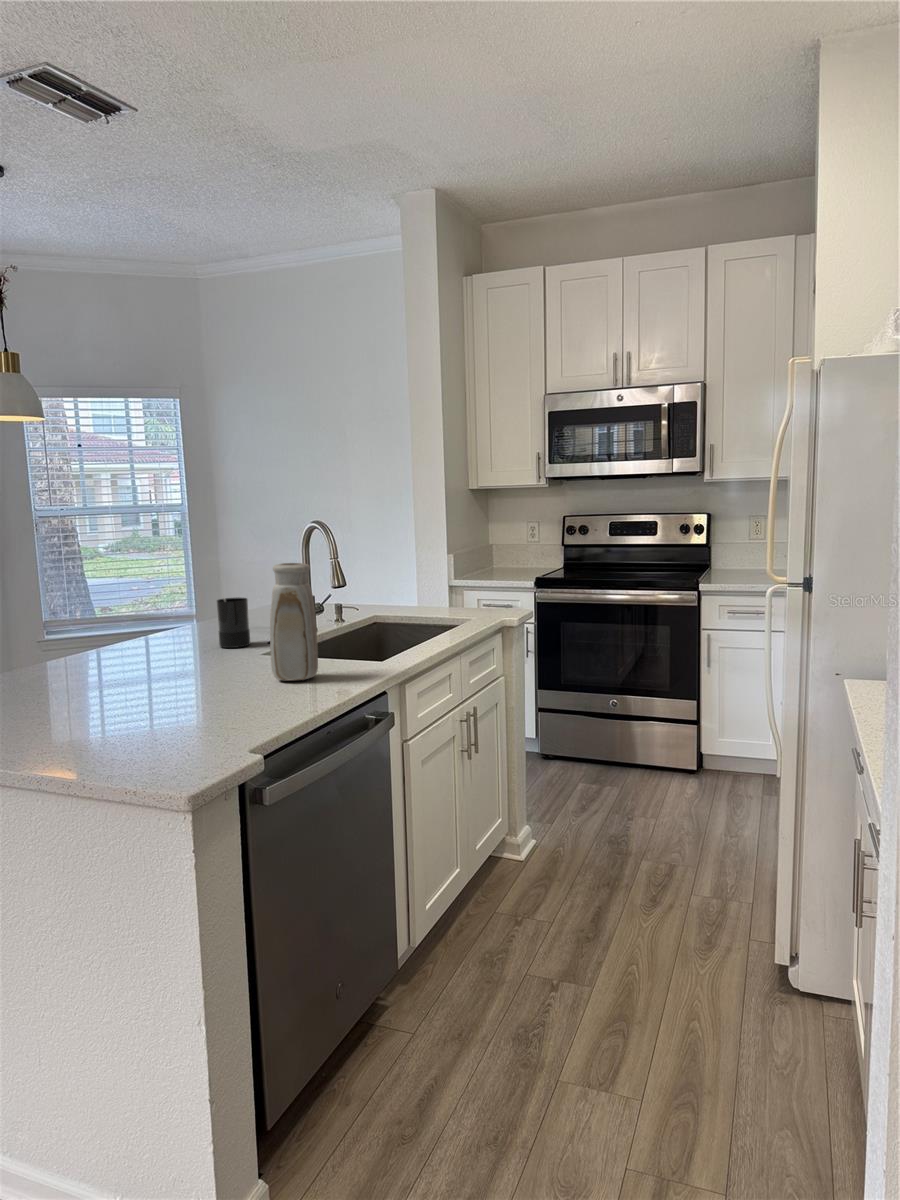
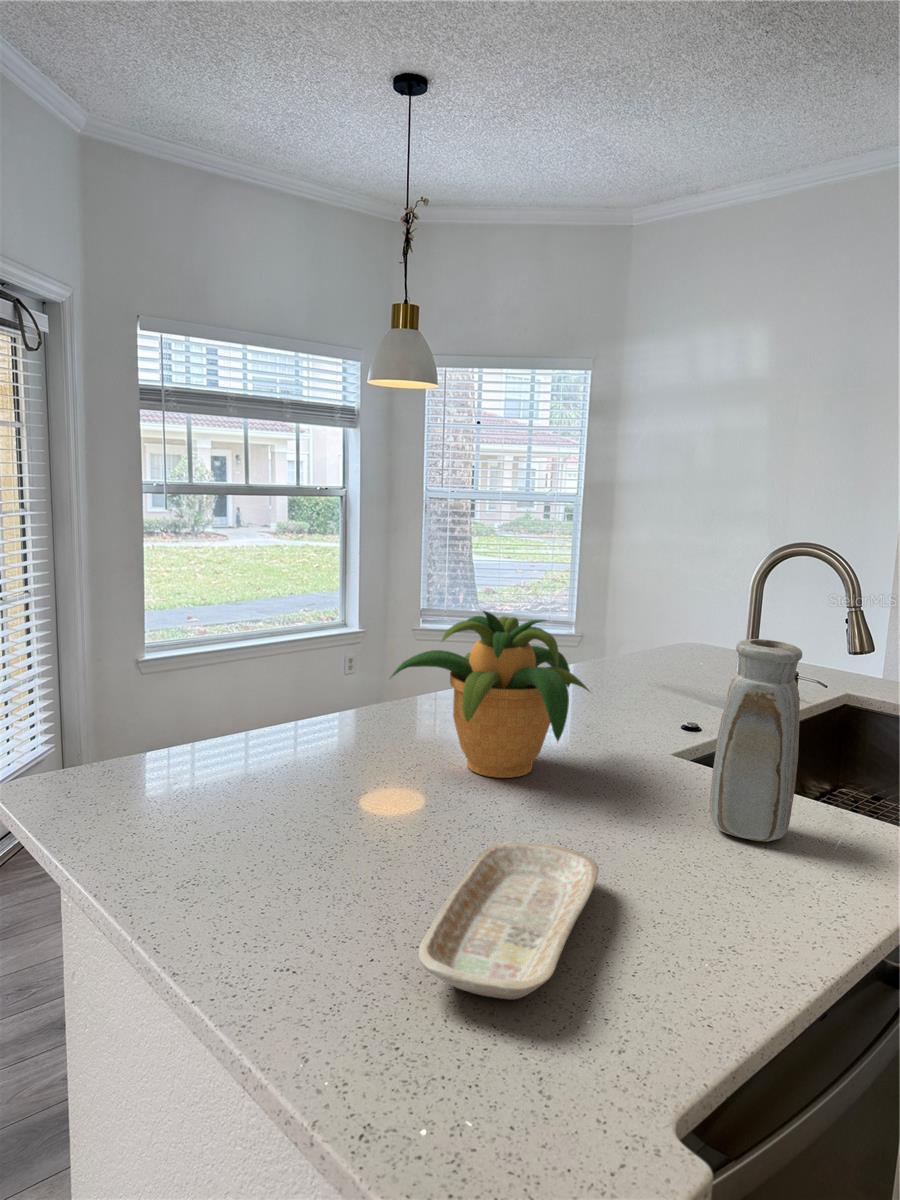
potted plant: none [42,569,194,683] -> present [391,611,590,778]
candle: present [217,598,250,648] -> none [619,646,668,728]
tray: none [96,693,201,752] -> present [419,842,599,999]

